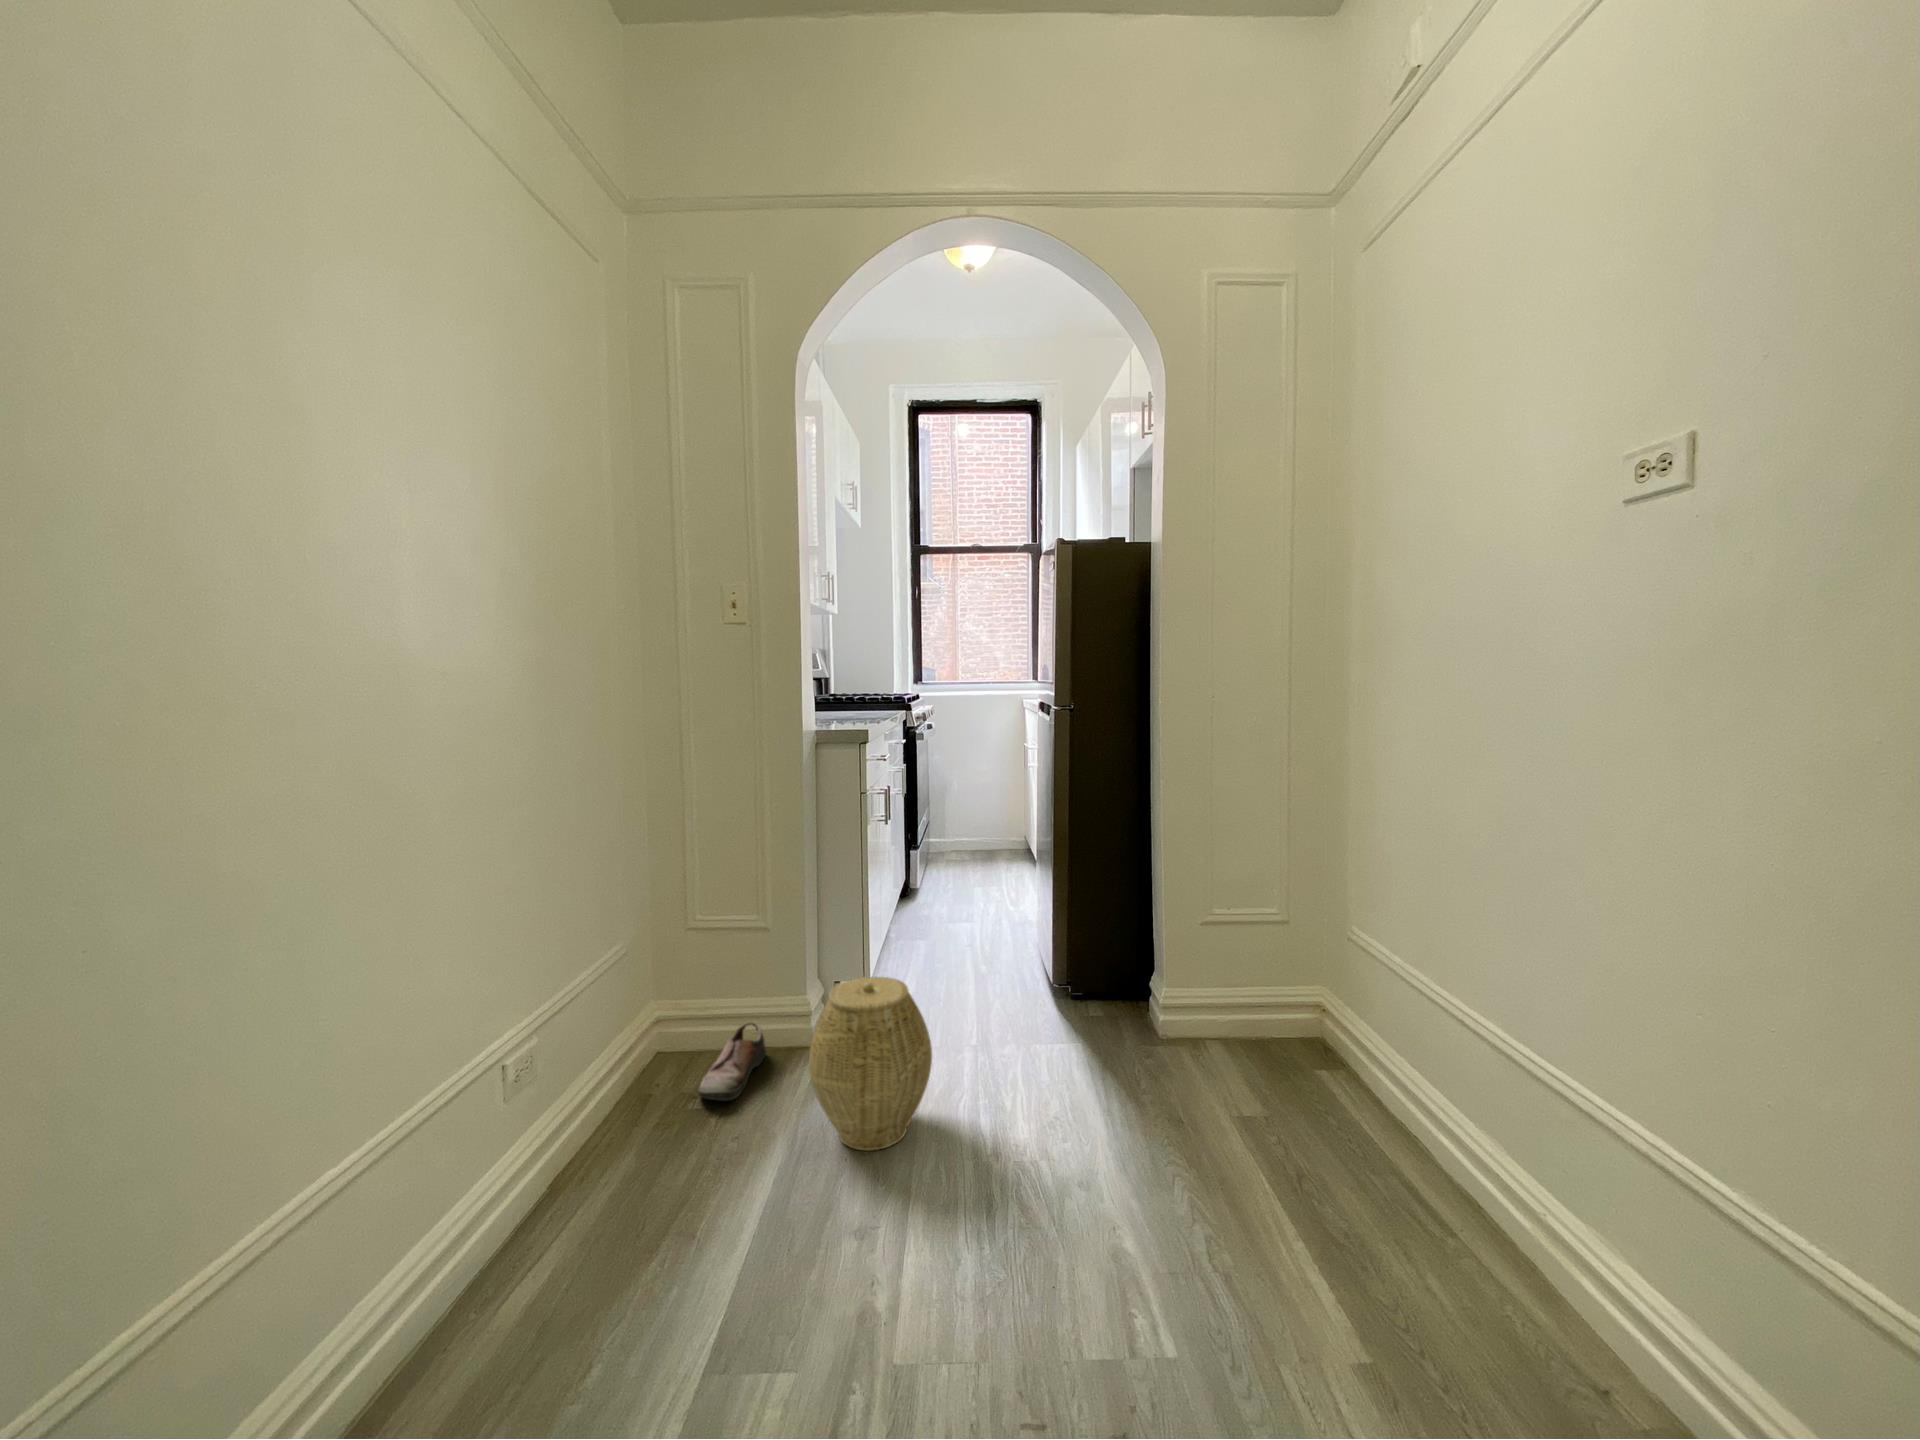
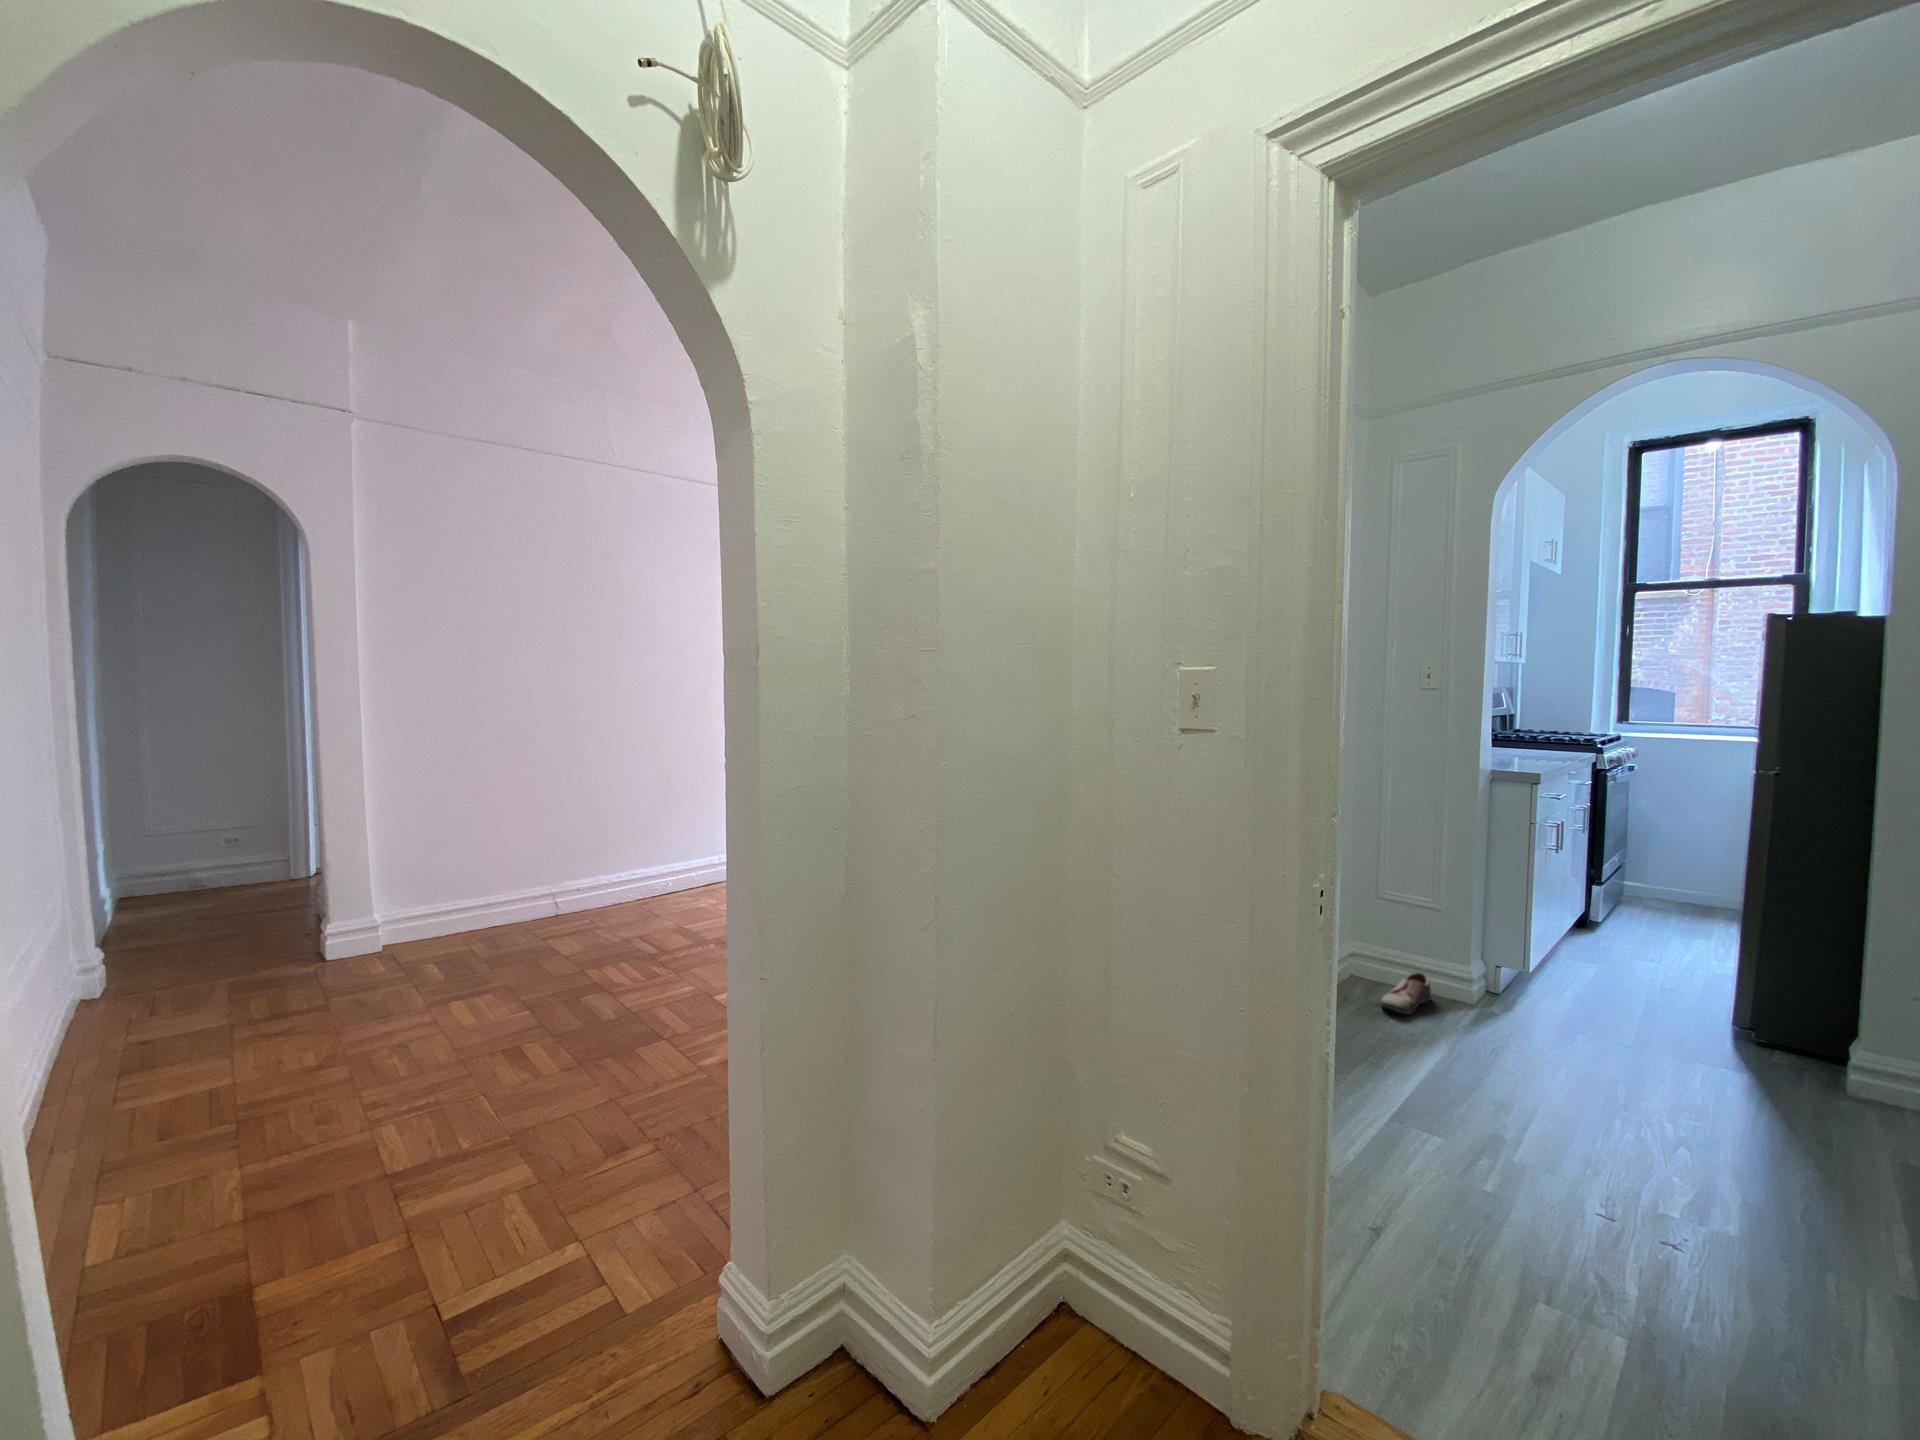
woven basket: present [809,977,932,1151] -> none [1468,954,1576,1076]

